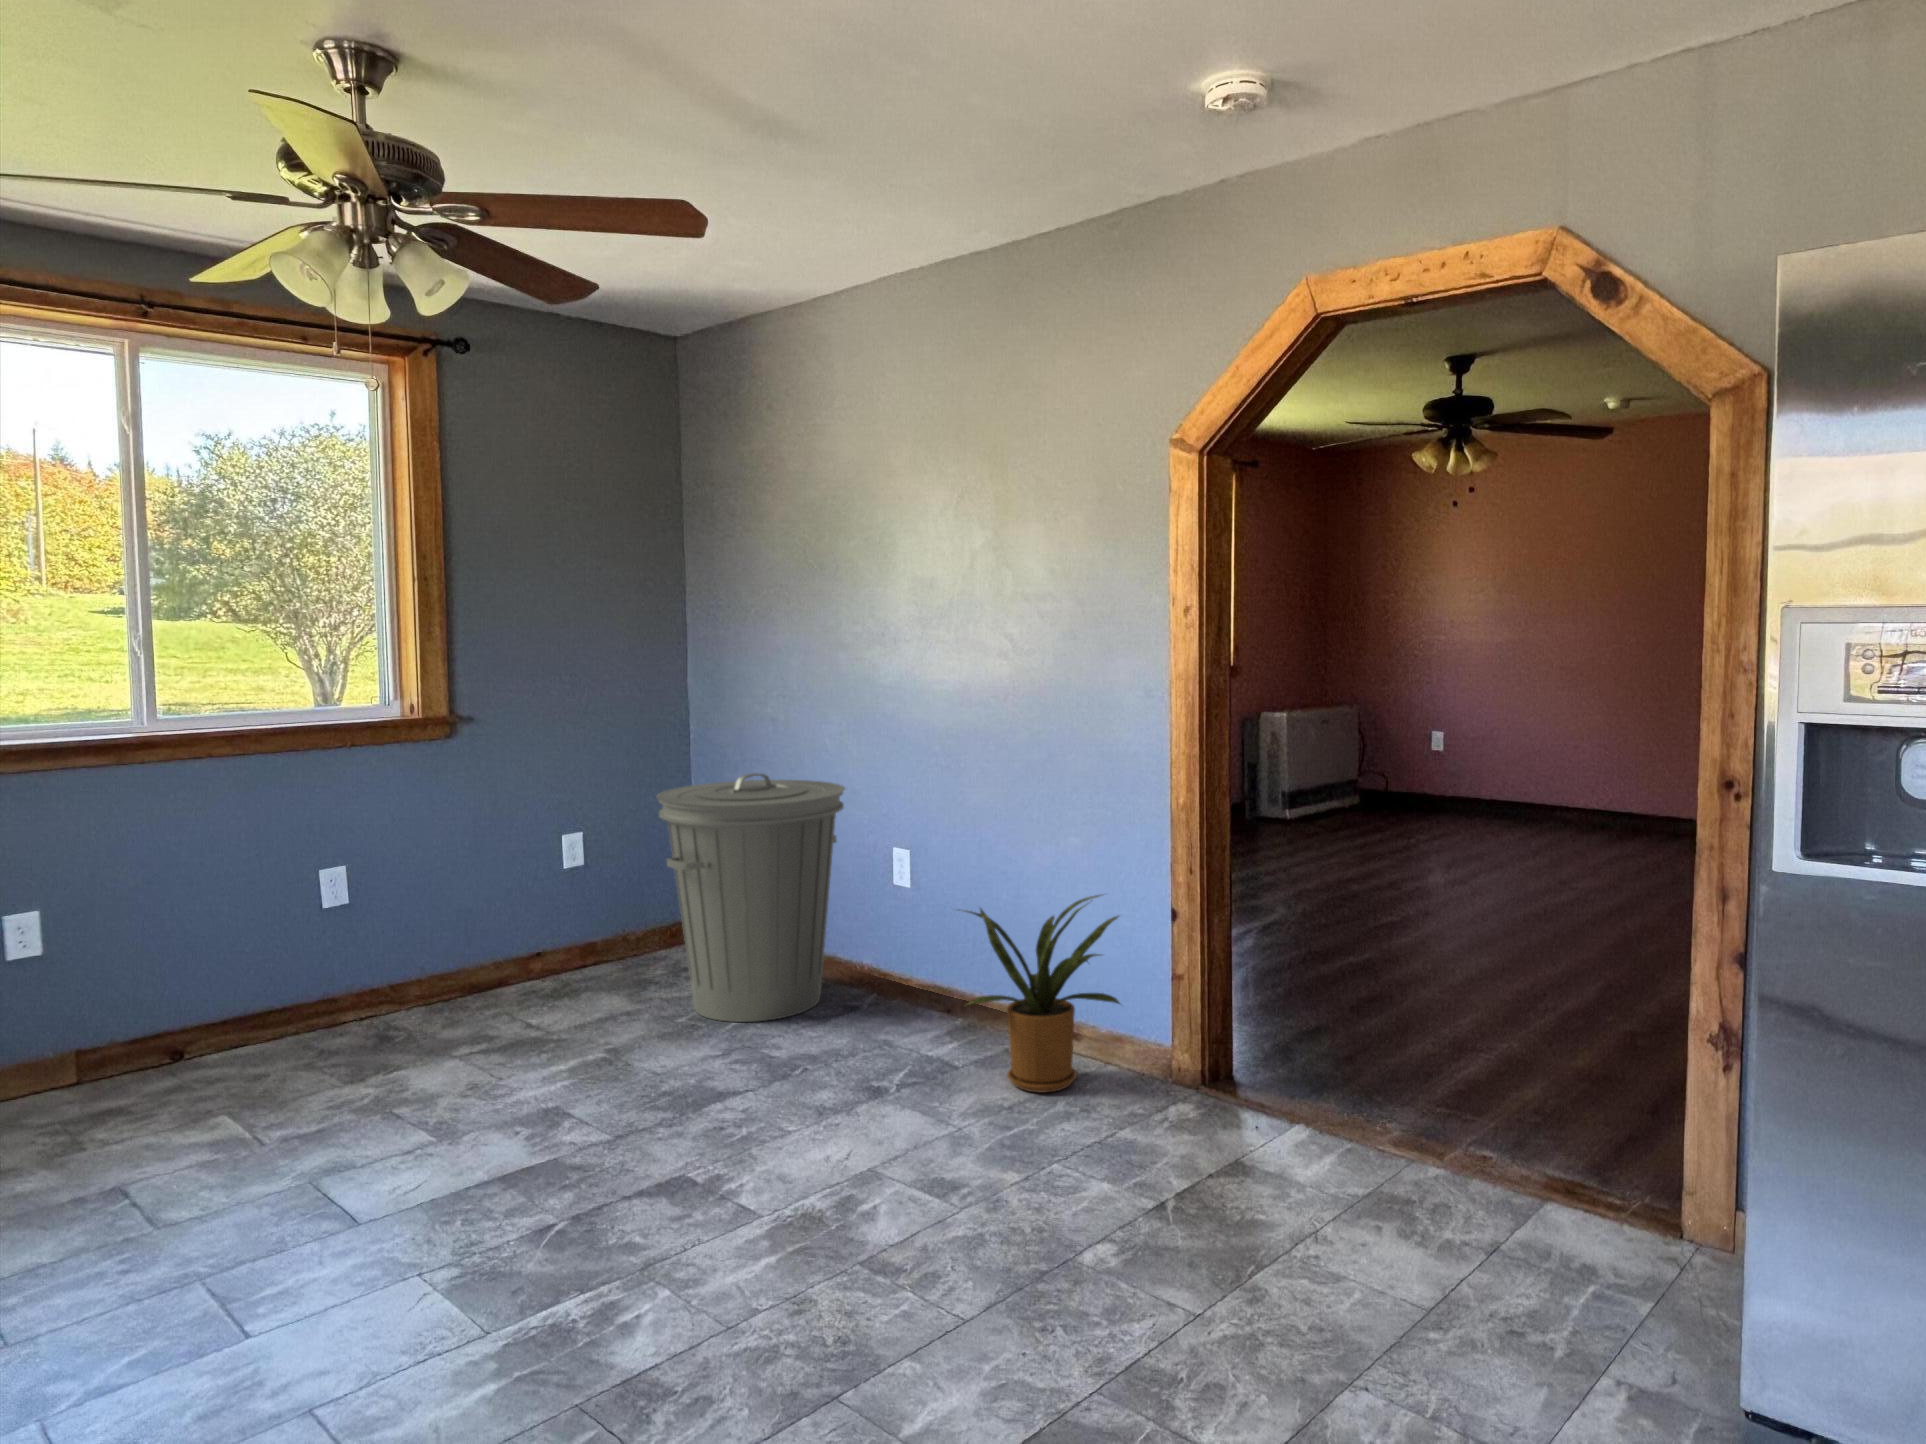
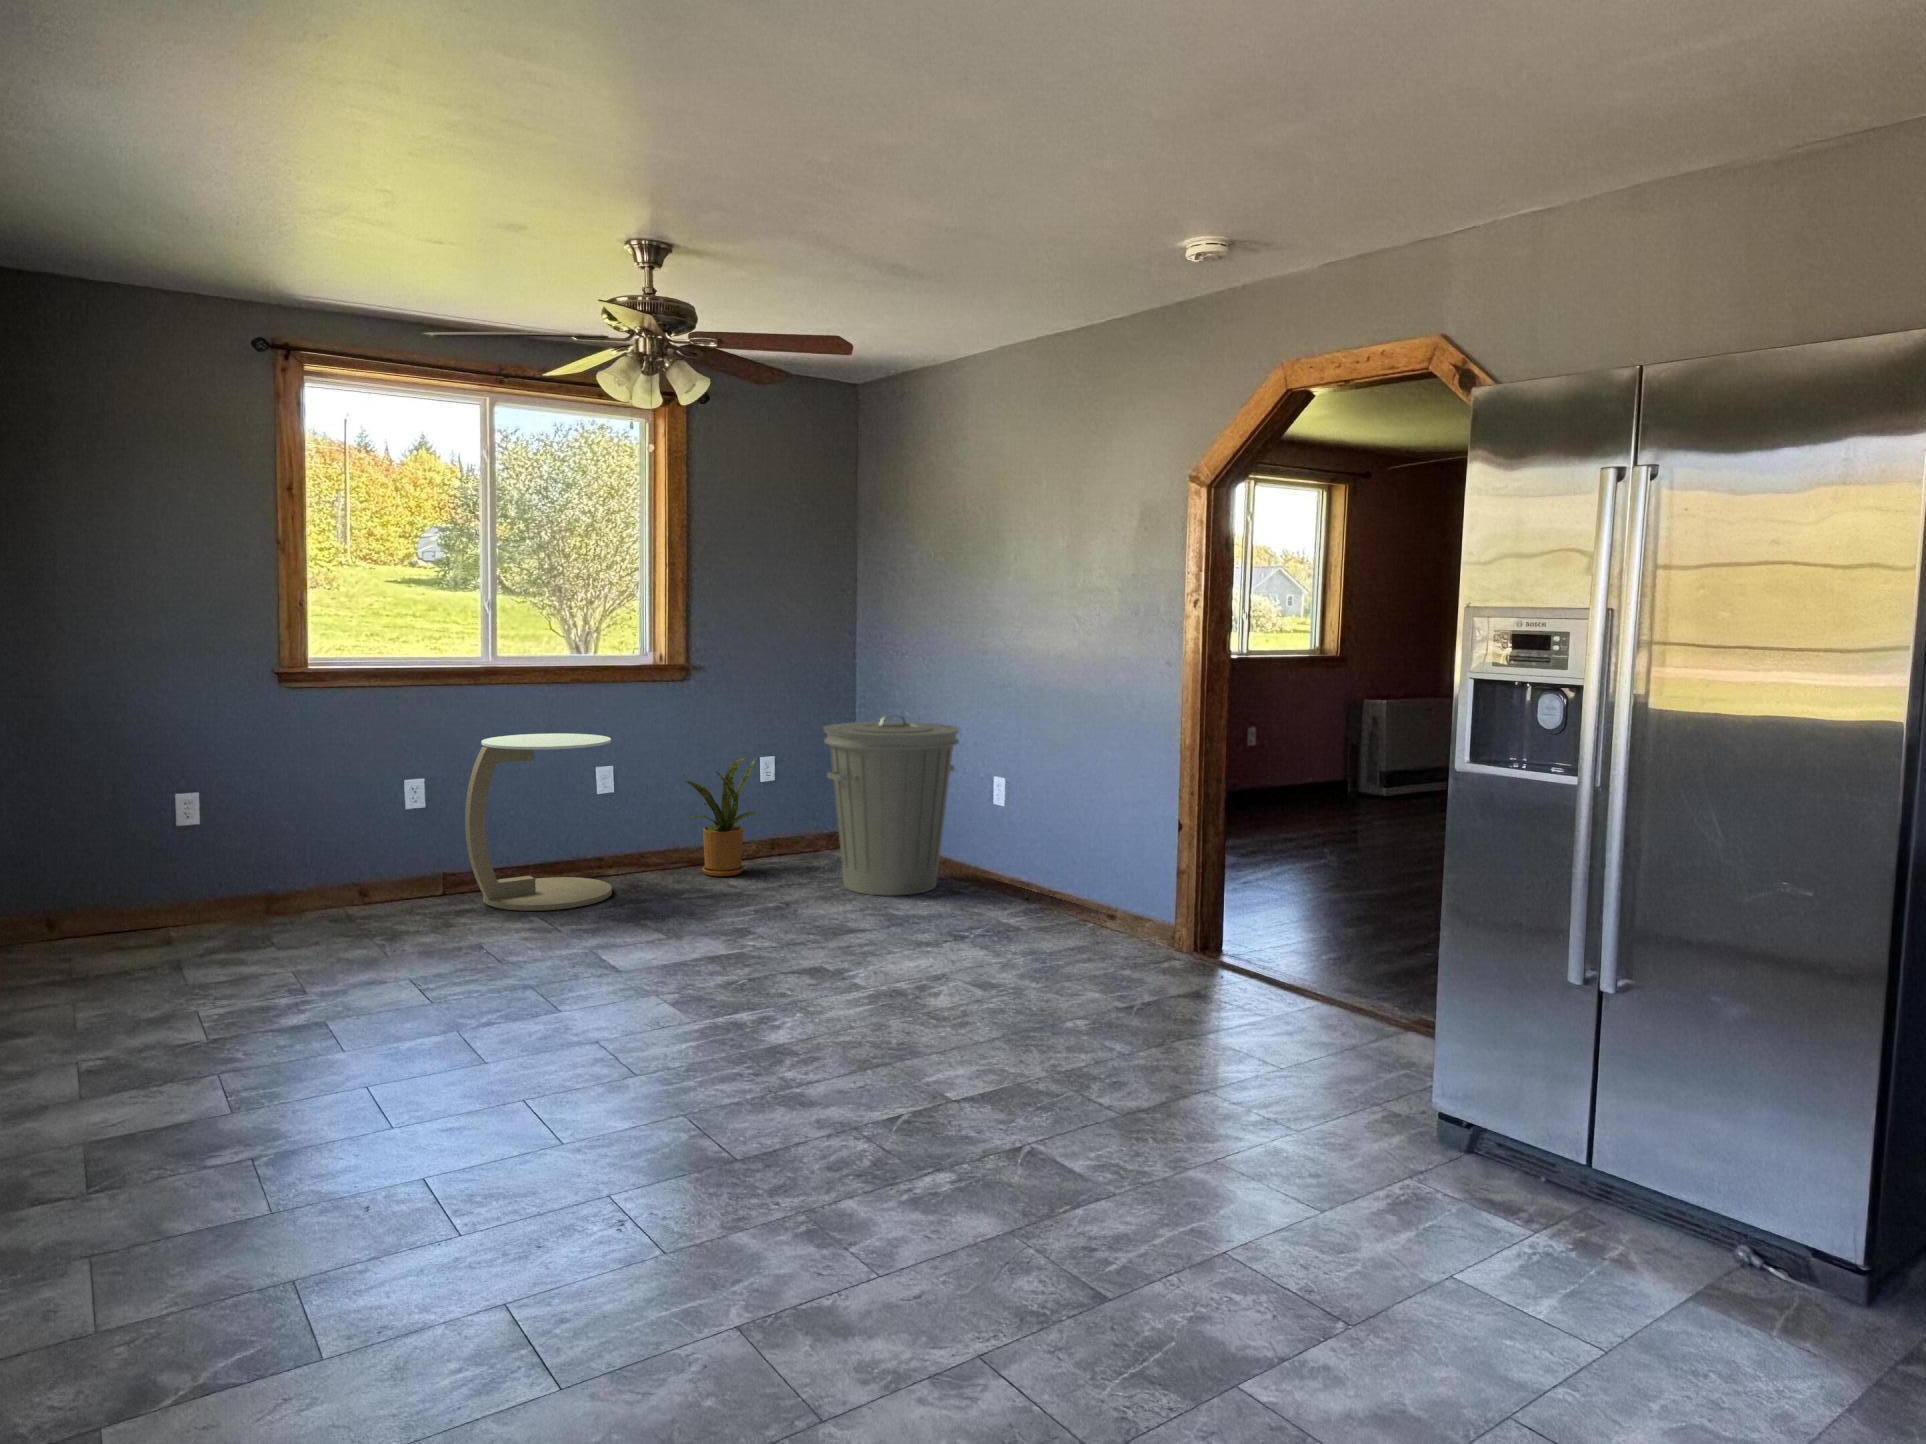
side table: none [101,826,352,1107] -> present [465,733,612,911]
house plant: present [964,895,1120,1093] -> present [686,756,761,876]

